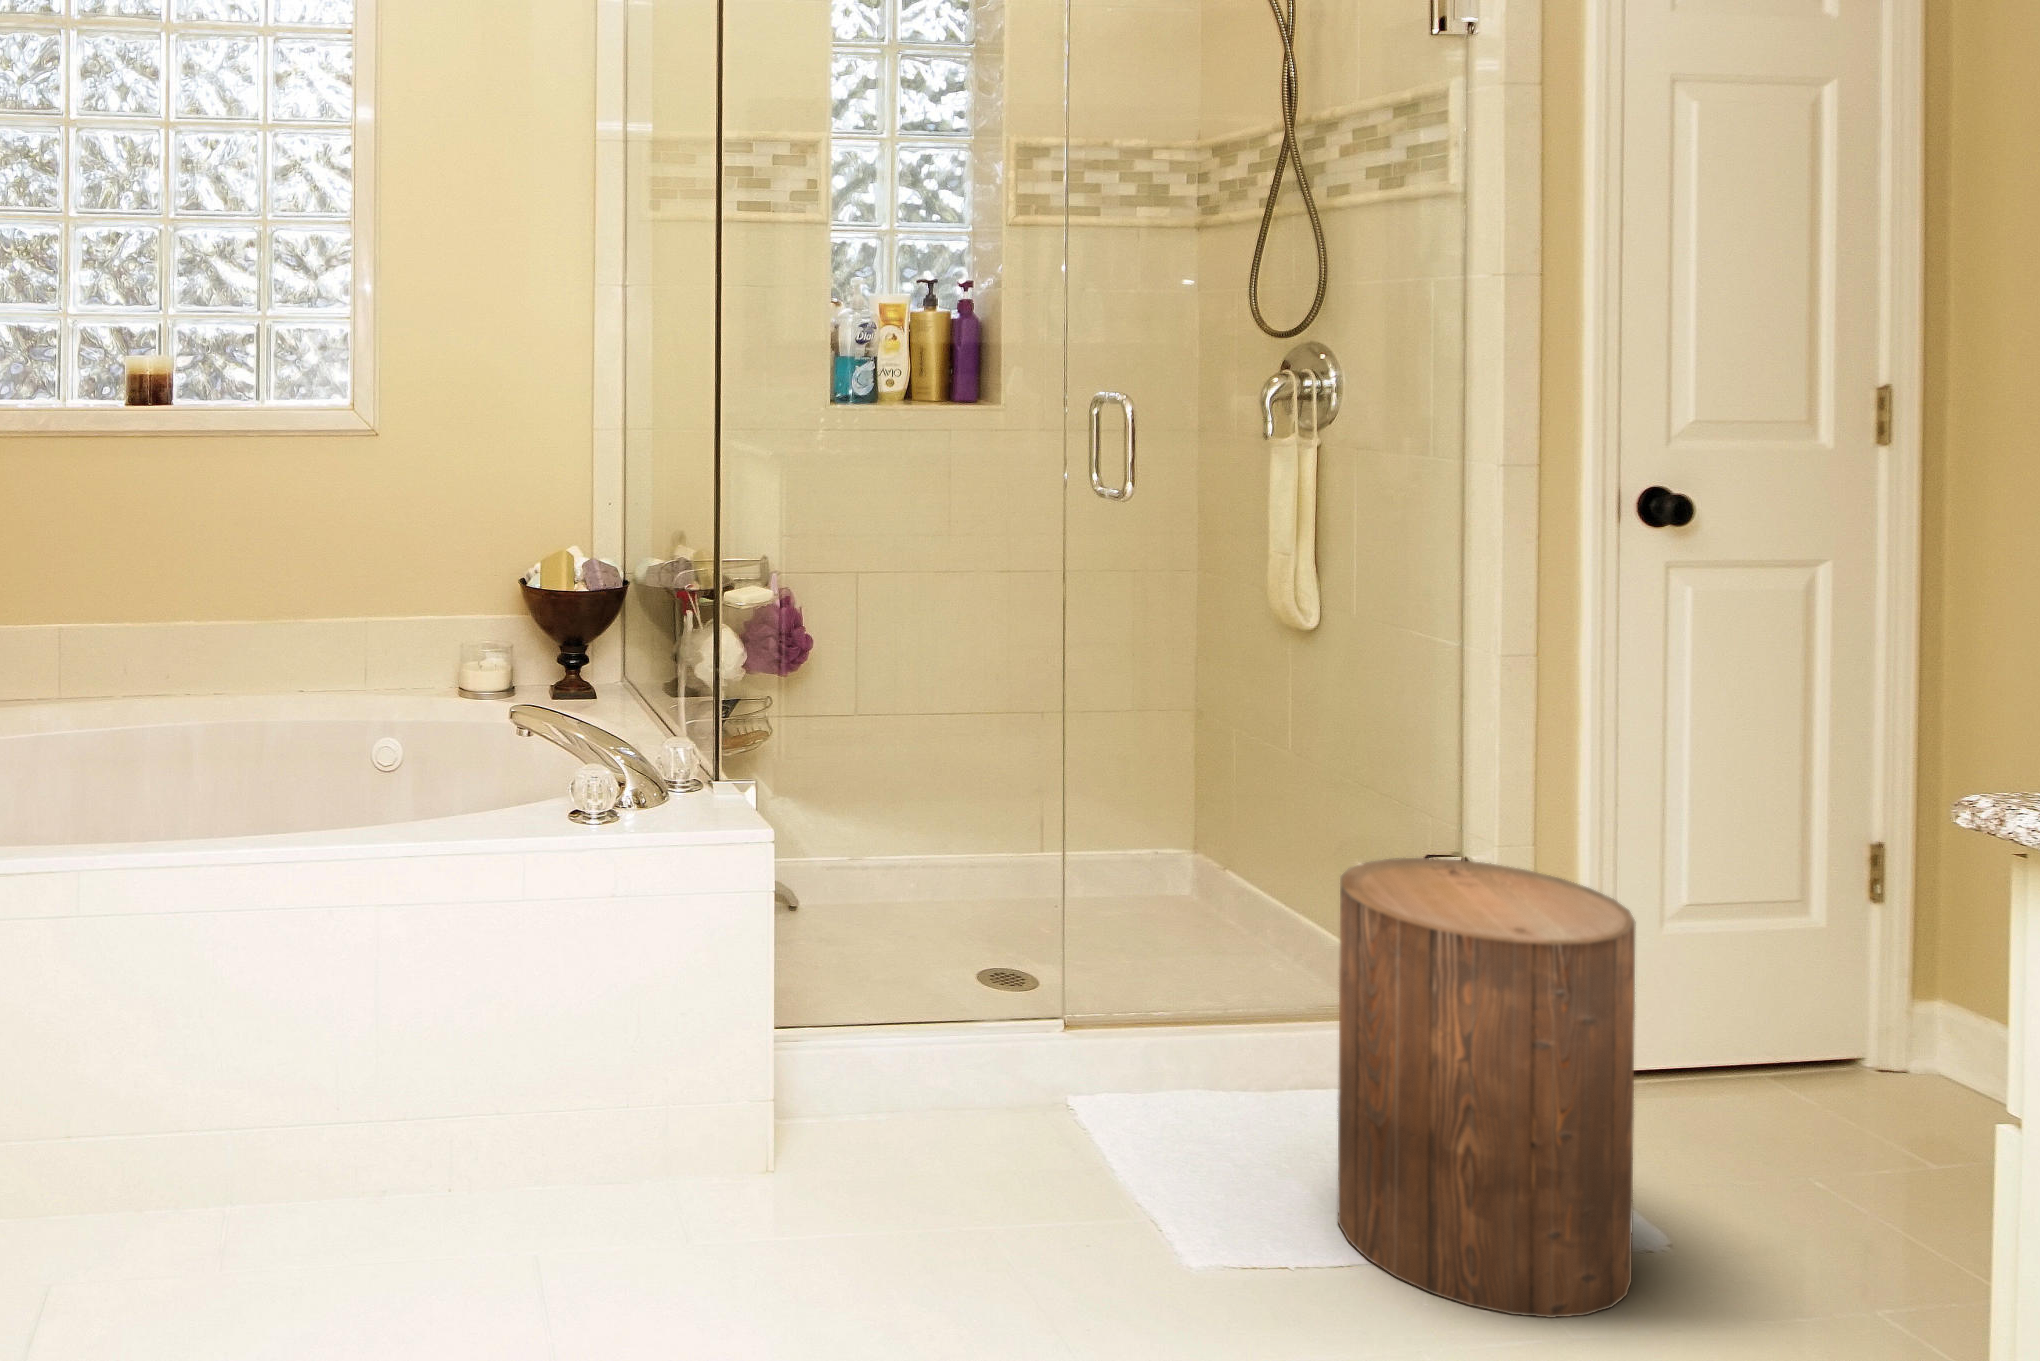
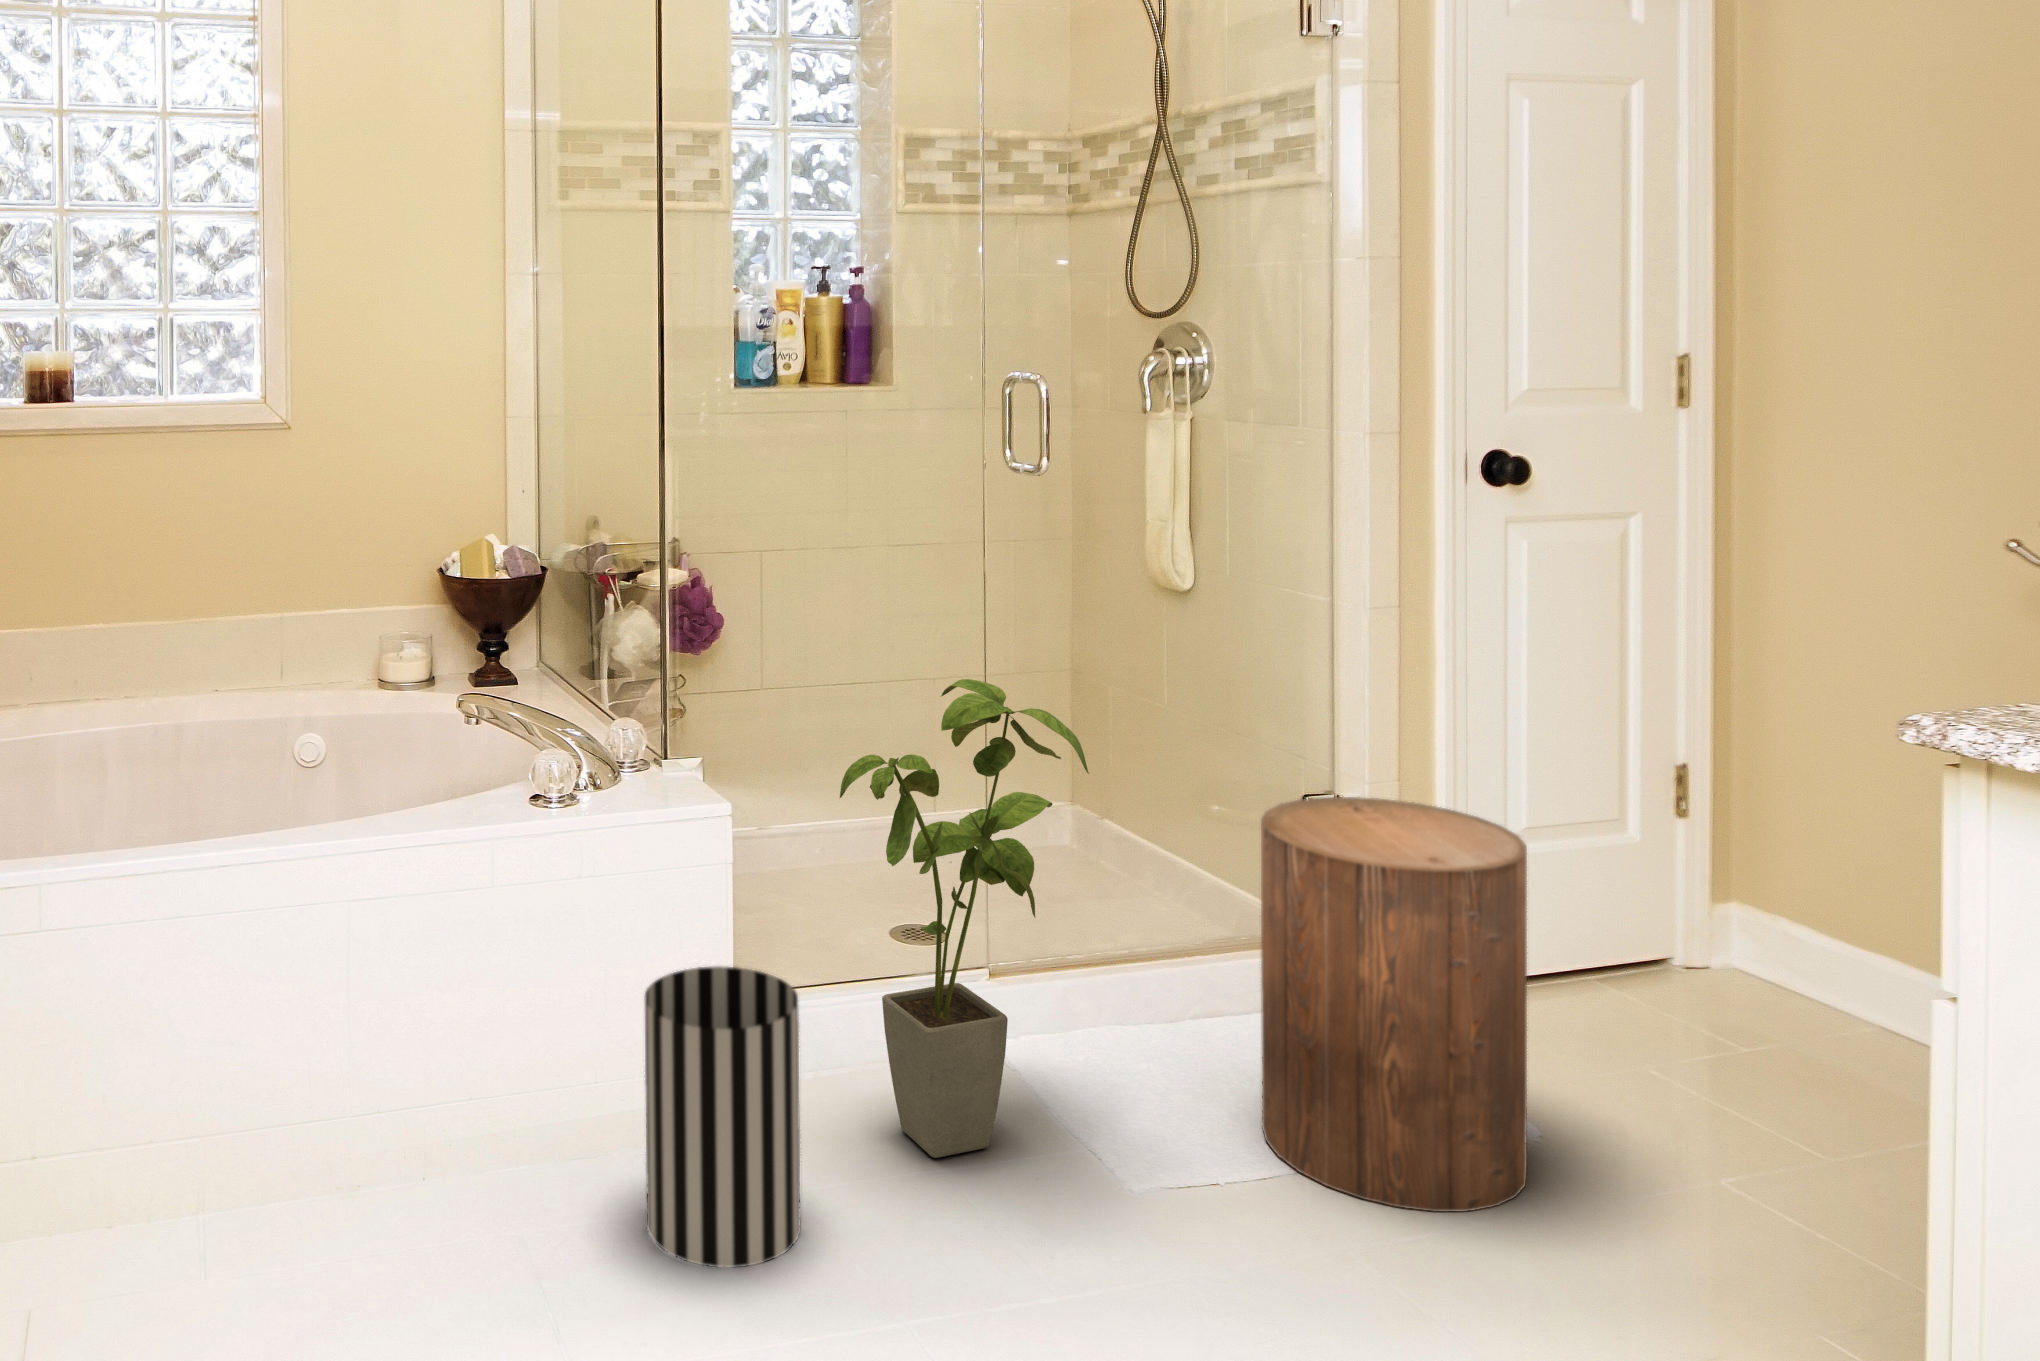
house plant: none [880,712,1137,1211] -> present [840,679,1089,1158]
wastebasket: none [657,993,815,1302] -> present [644,966,800,1268]

